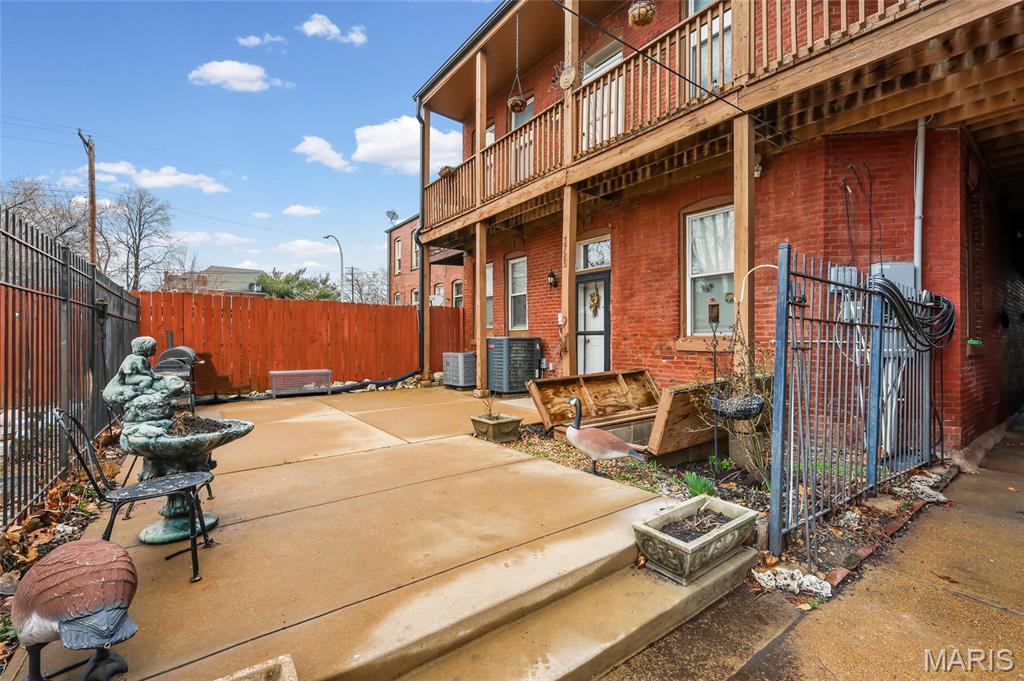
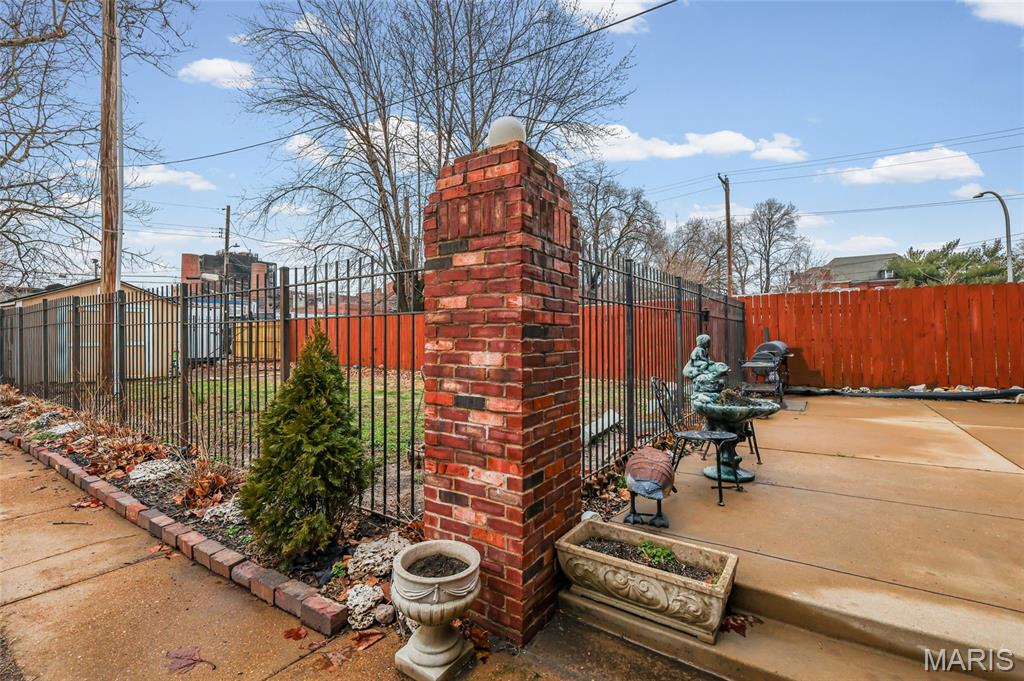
storage bench: present [269,369,332,398] -> none [866,368,948,400]

